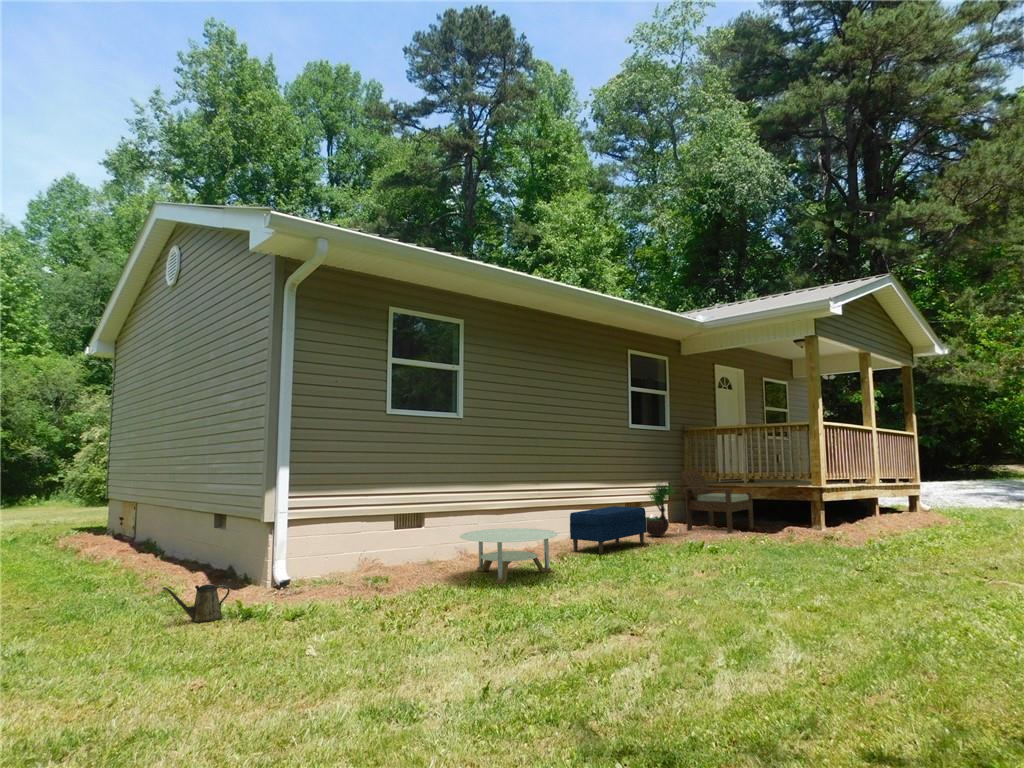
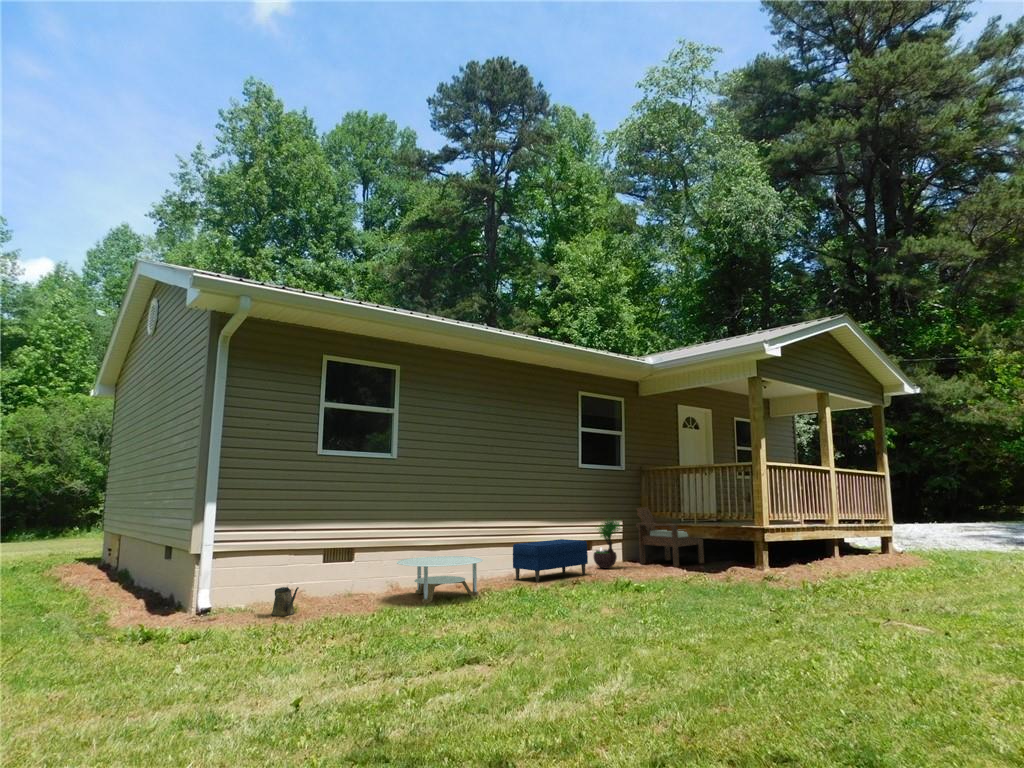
watering can: present [163,584,230,622] -> present [272,587,299,616]

